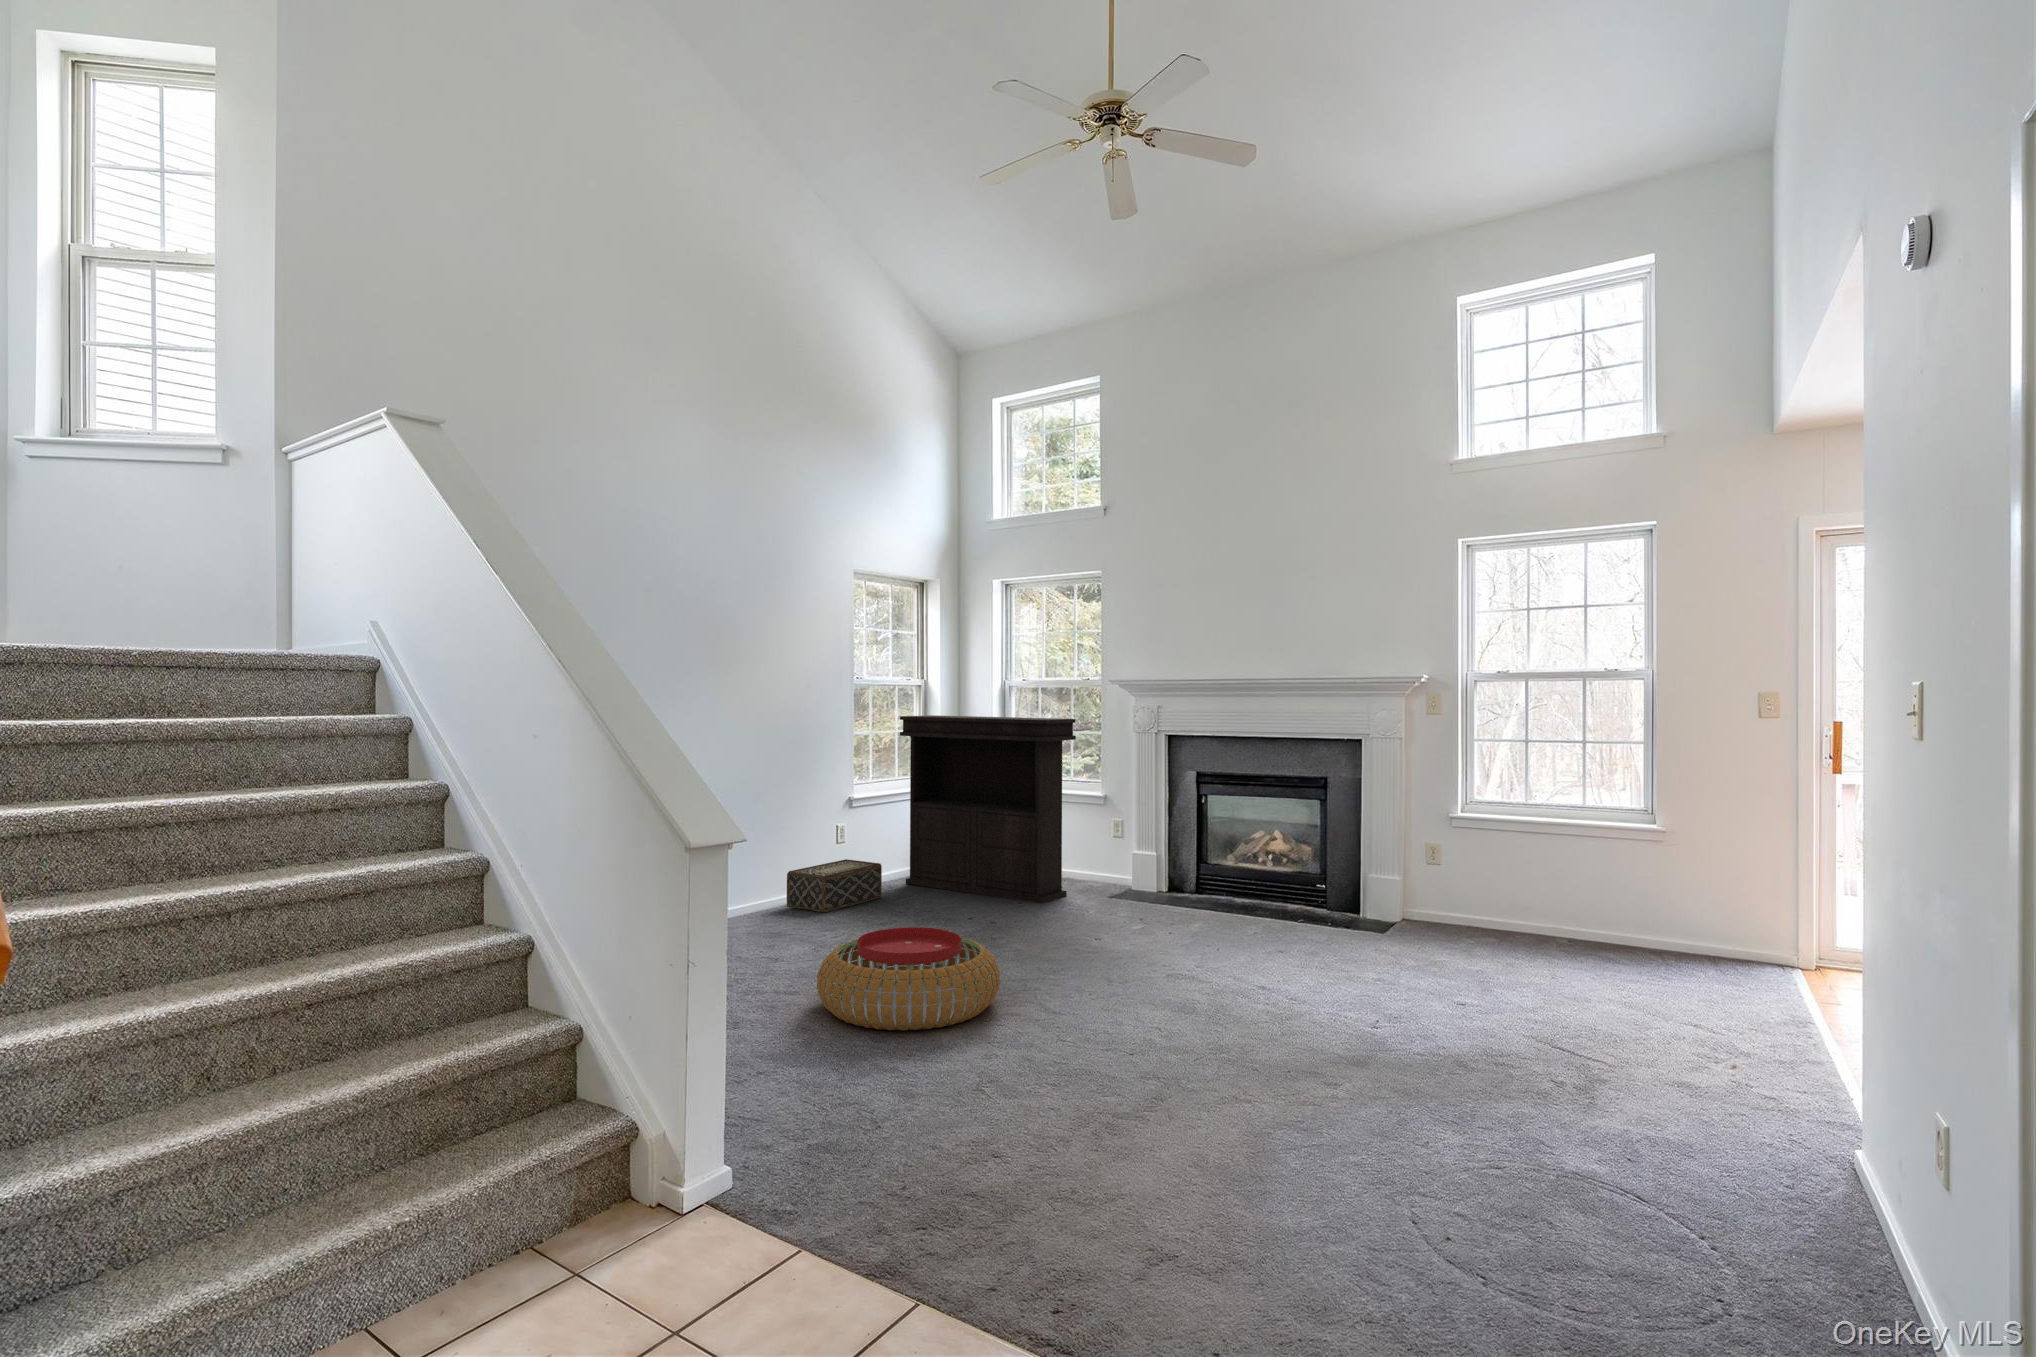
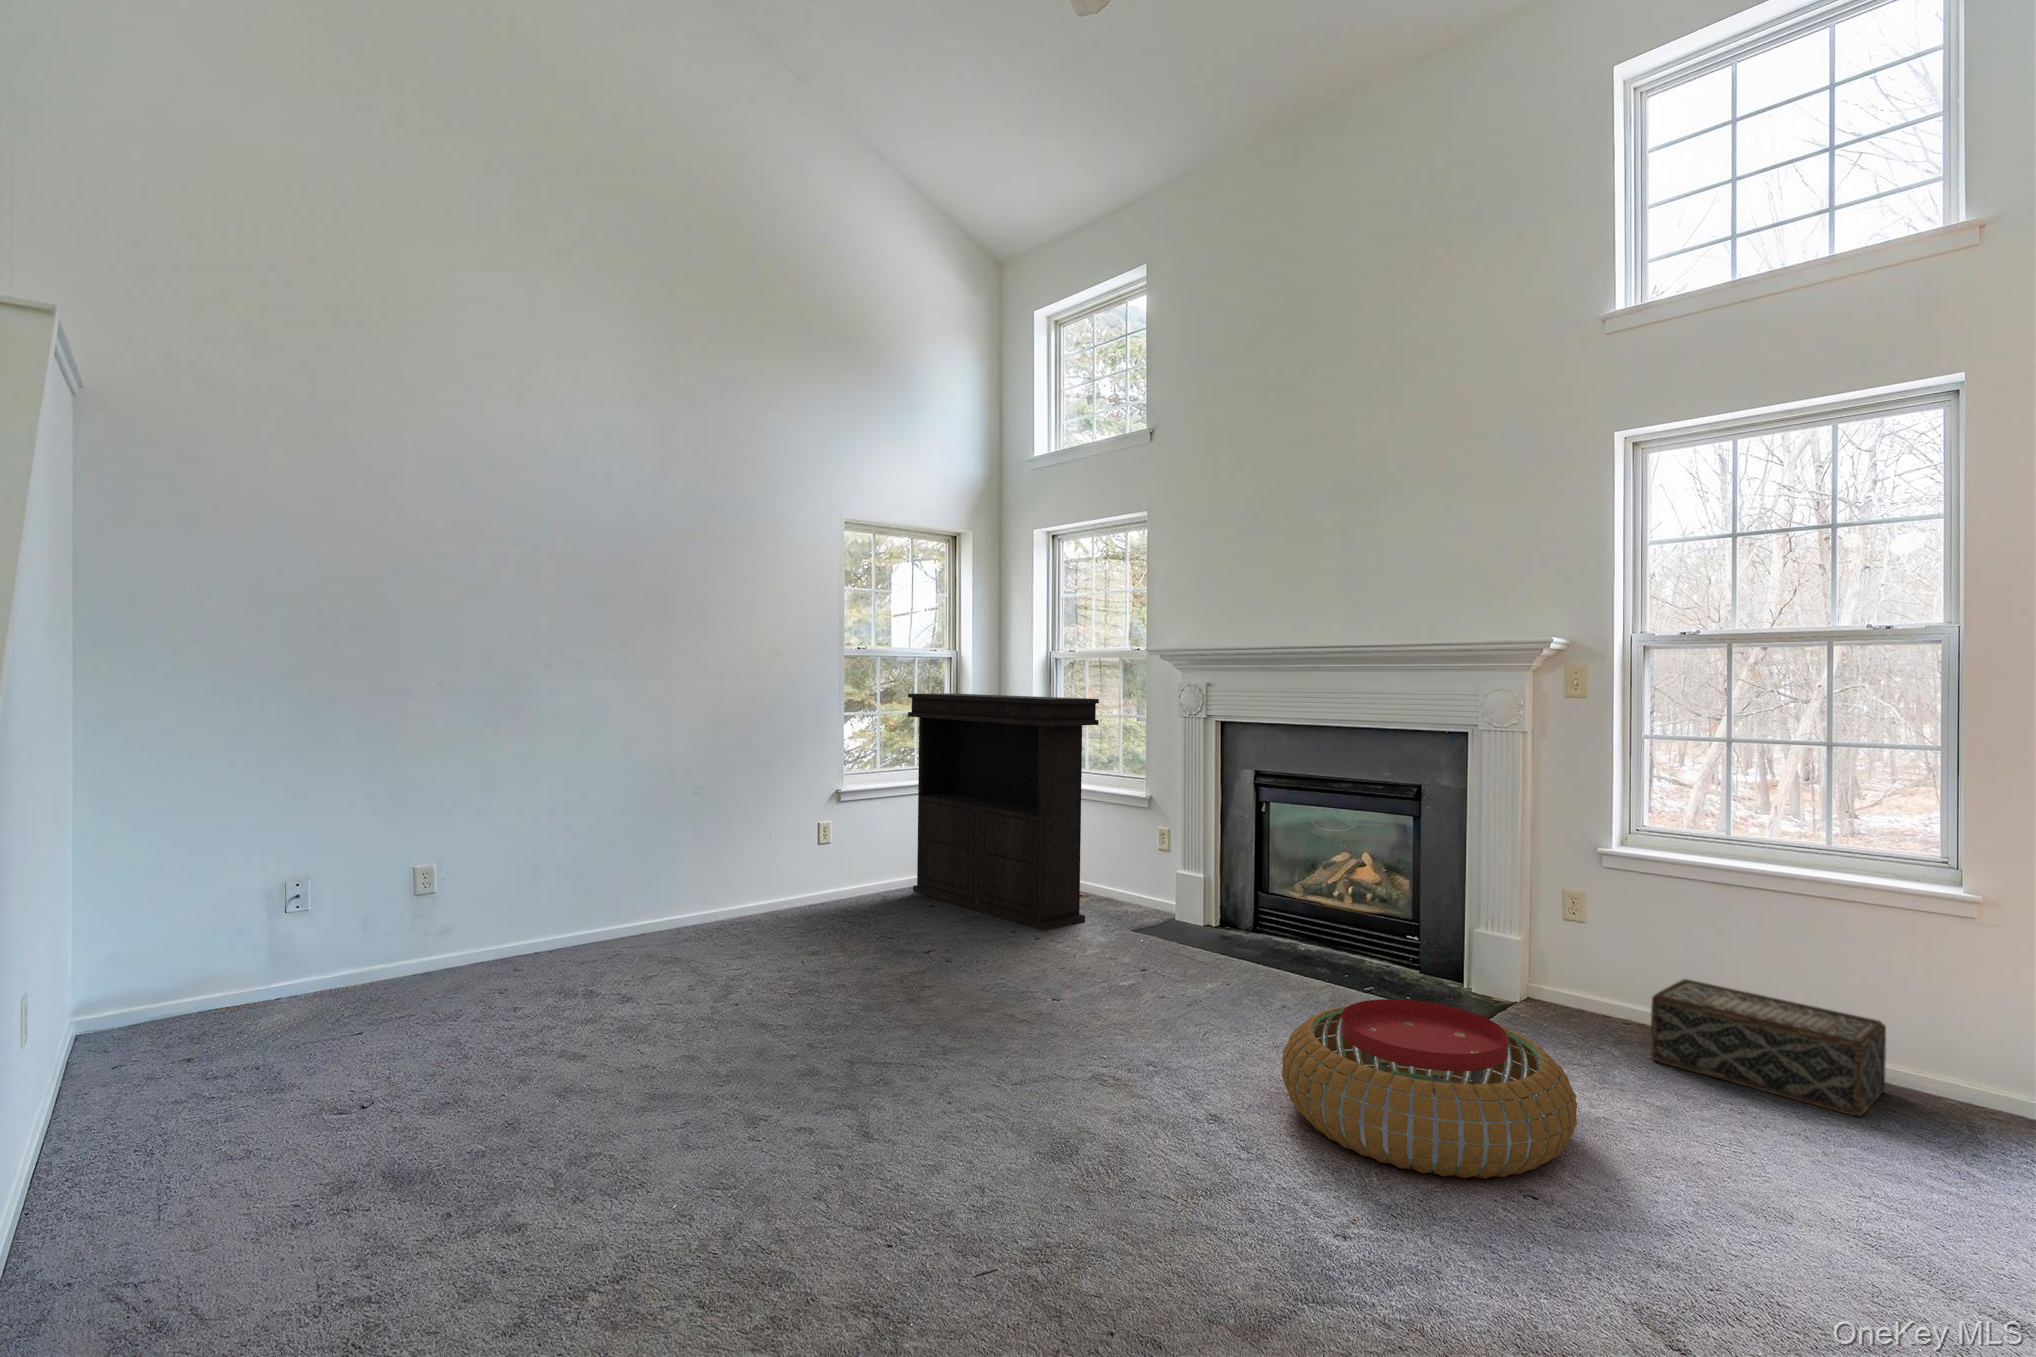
woven basket: present [787,859,882,913] -> present [1651,979,1886,1116]
pouf: present [817,927,1000,1031] -> present [1282,999,1577,1178]

